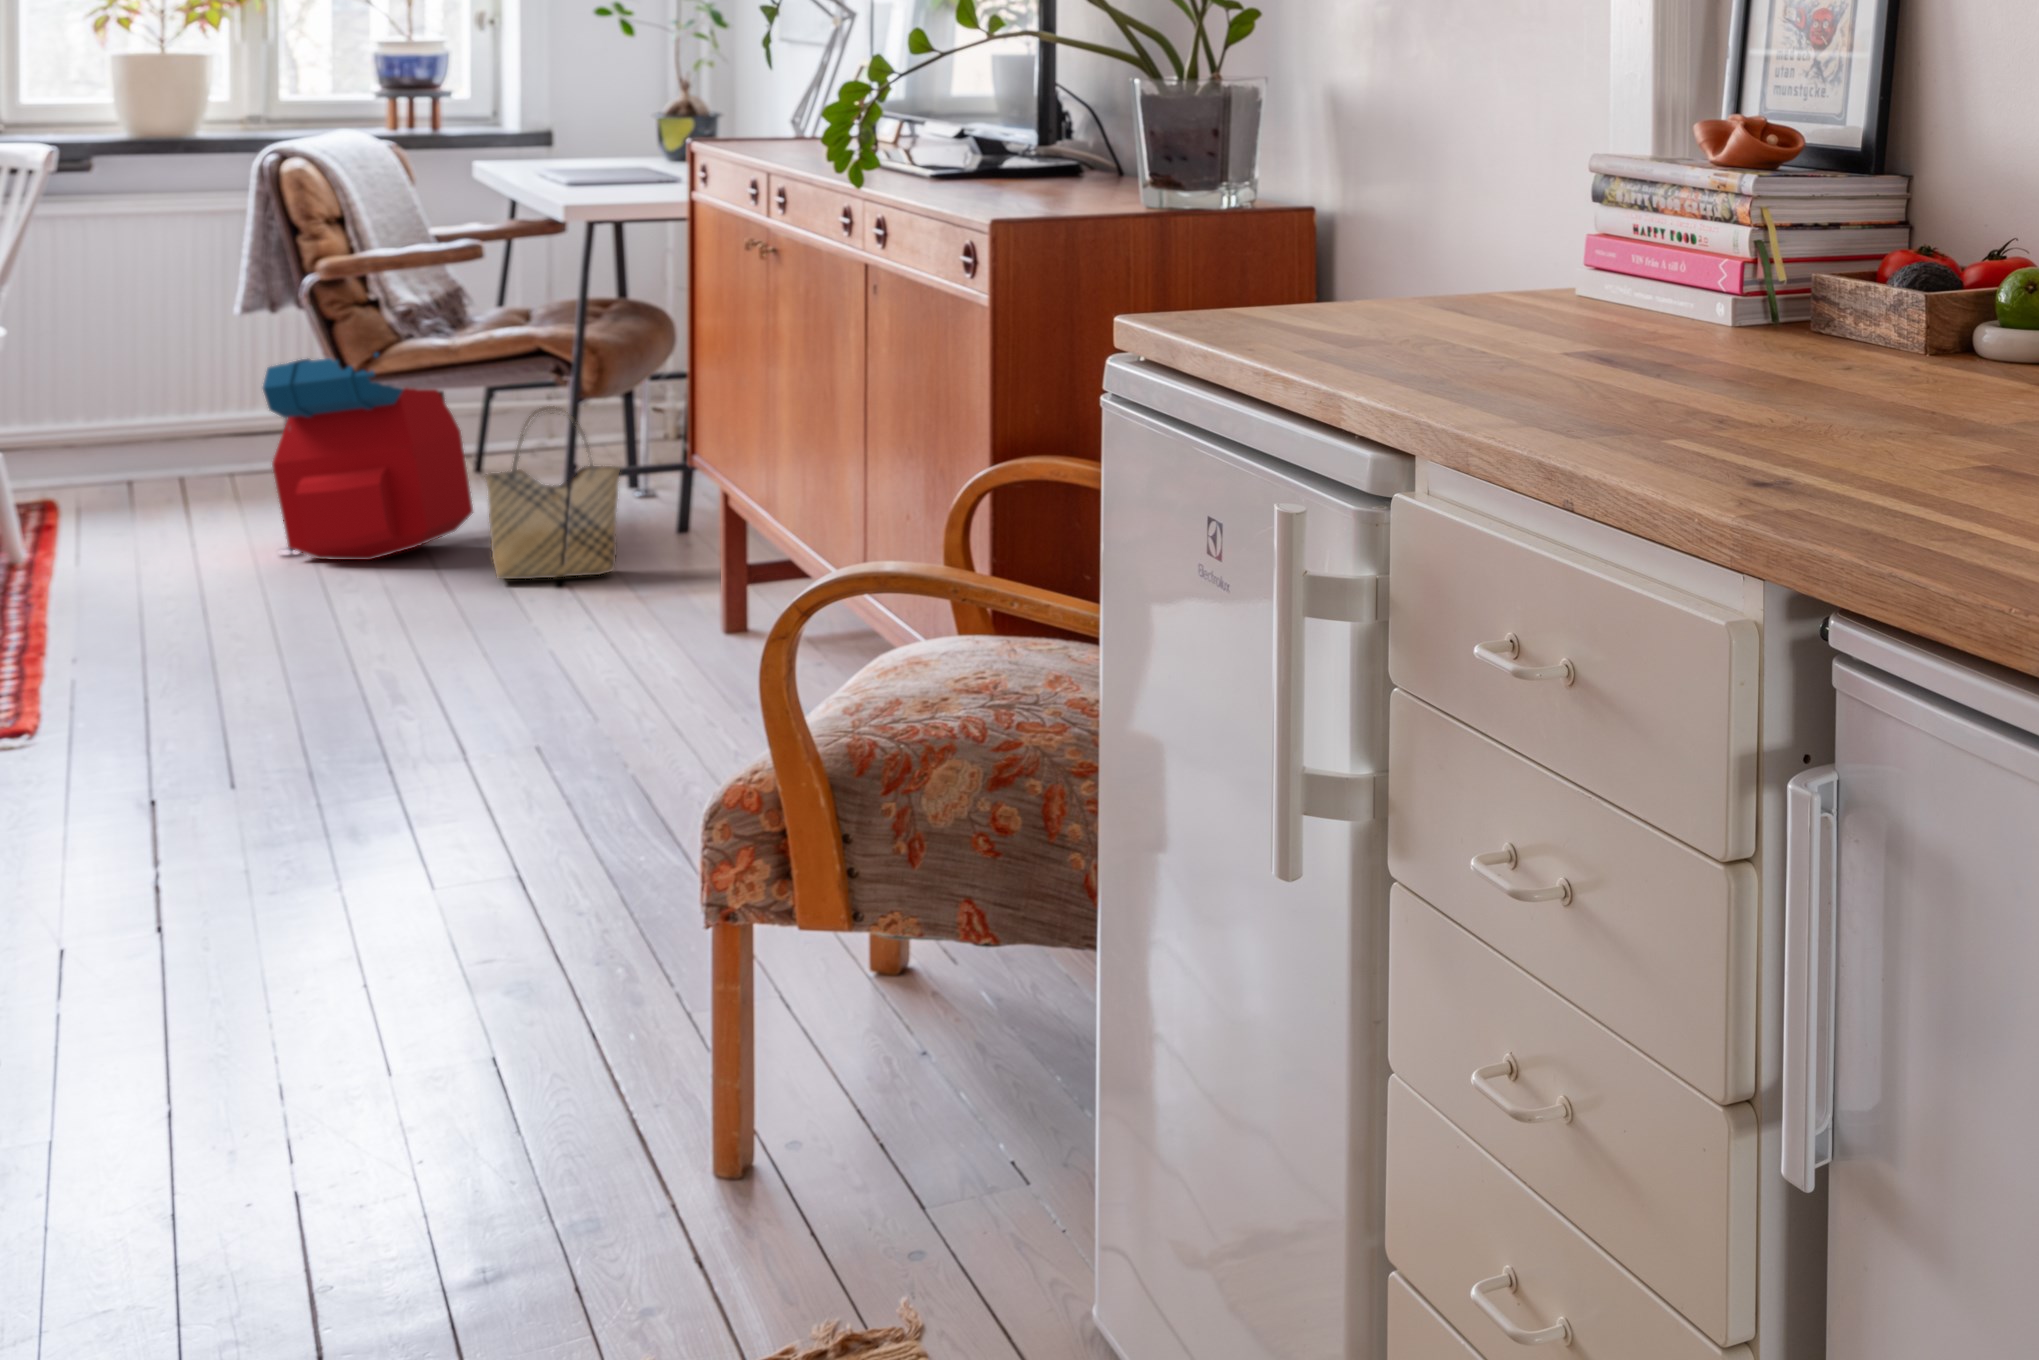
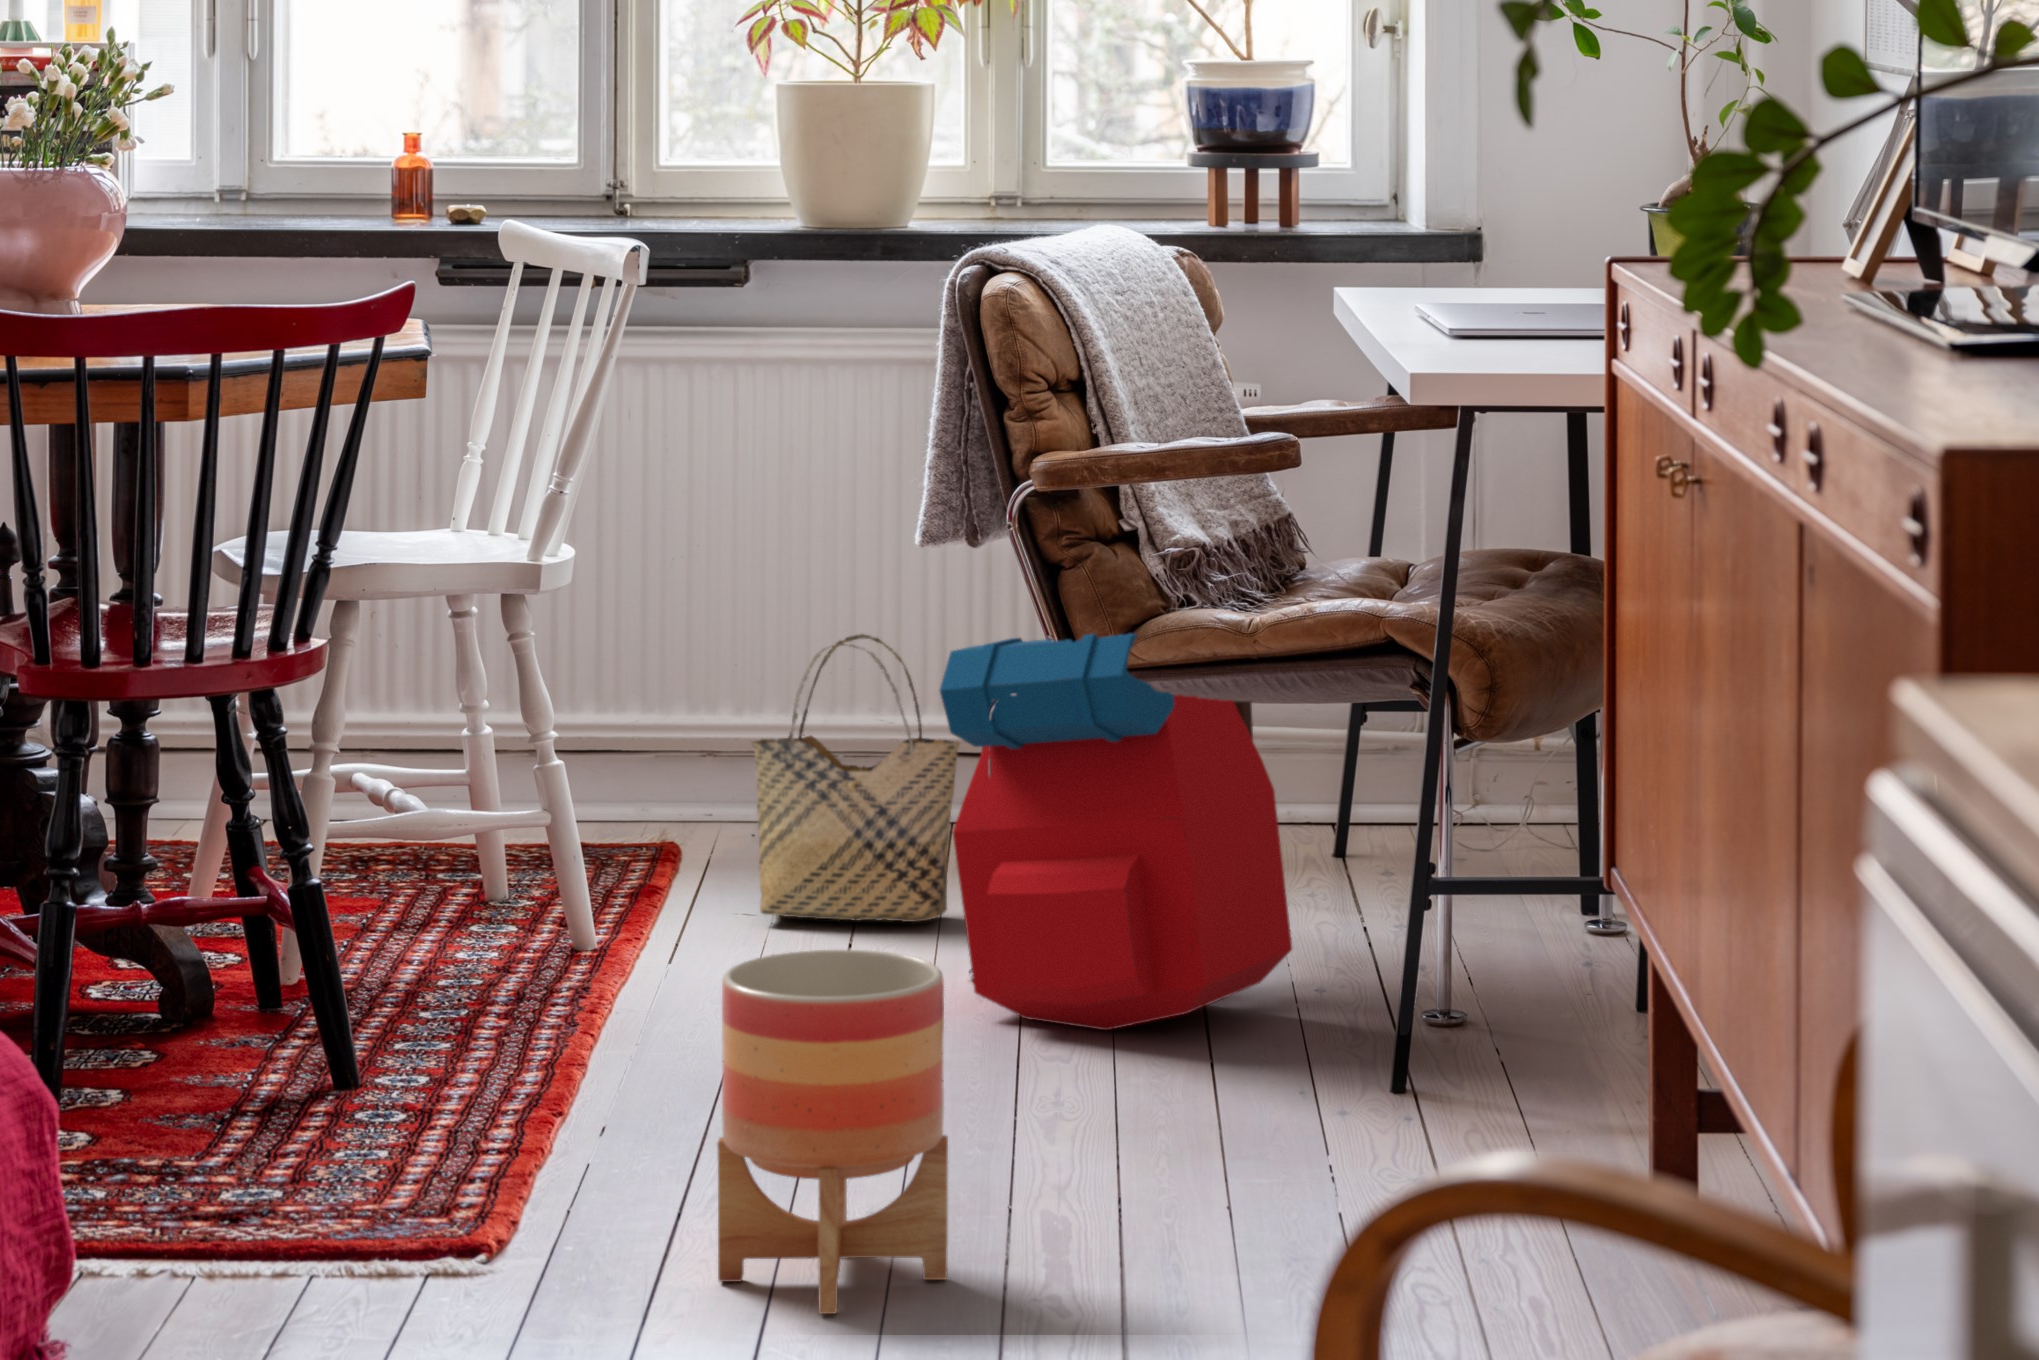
woven basket: present [484,407,620,579] -> present [752,634,960,922]
planter: none [176,510,310,686] -> present [717,950,948,1314]

